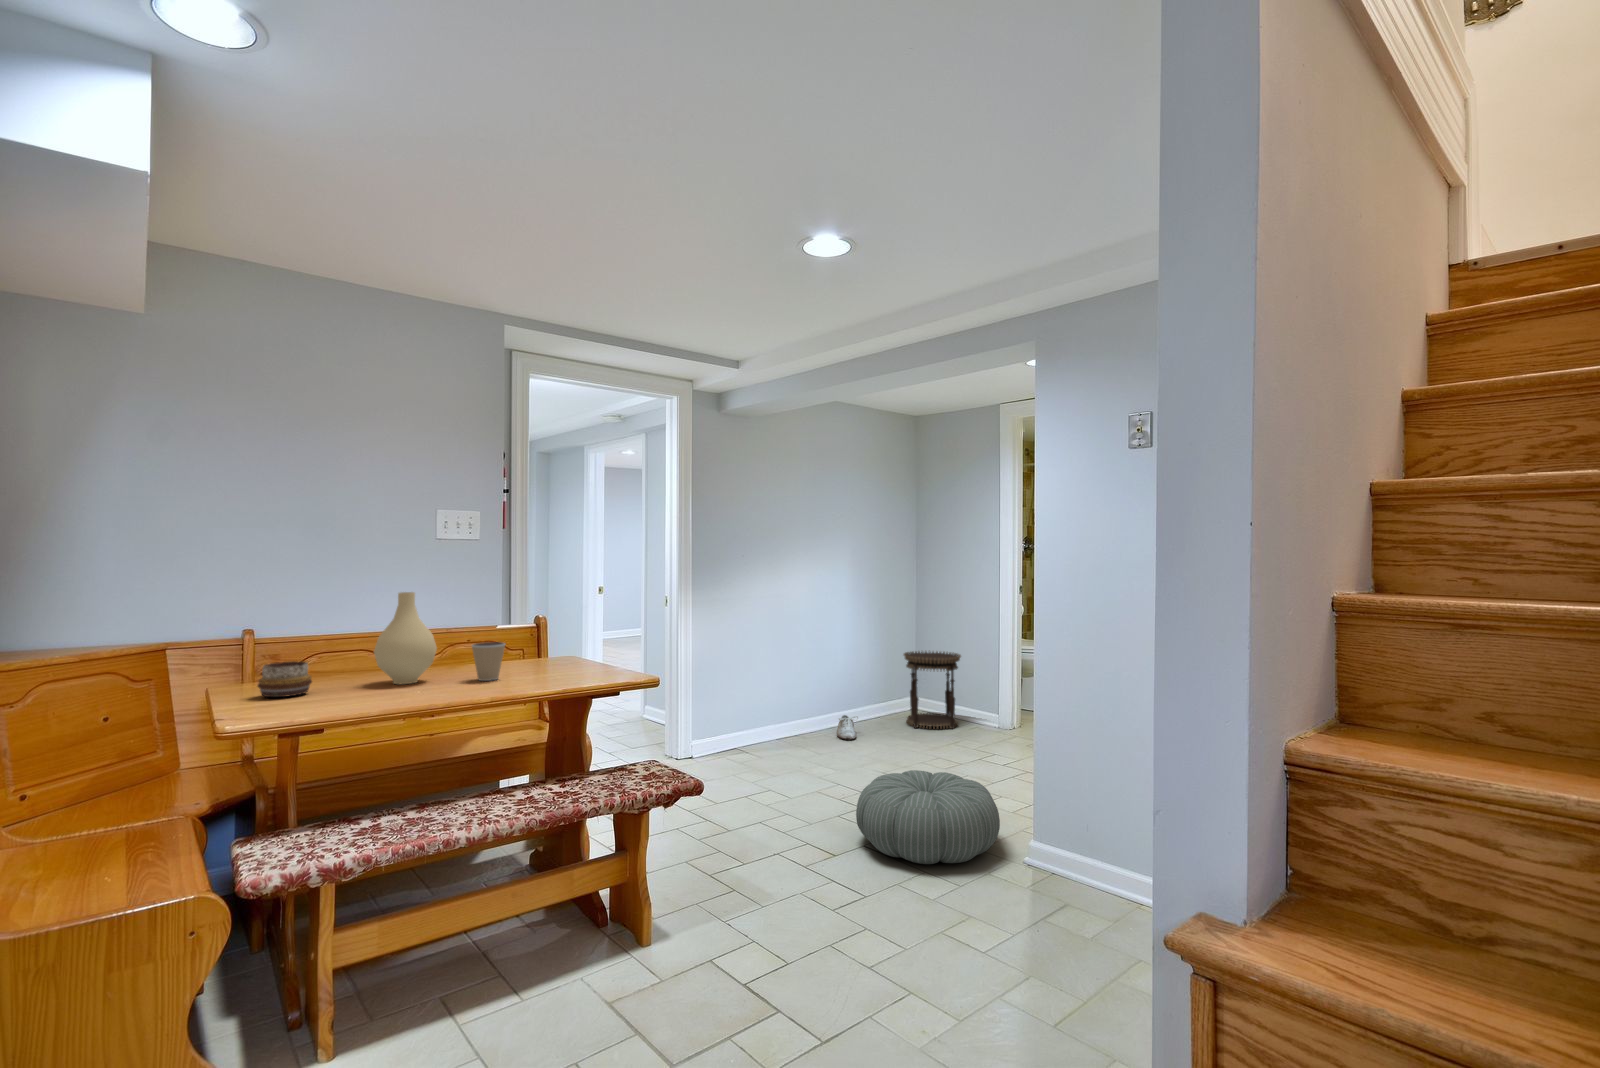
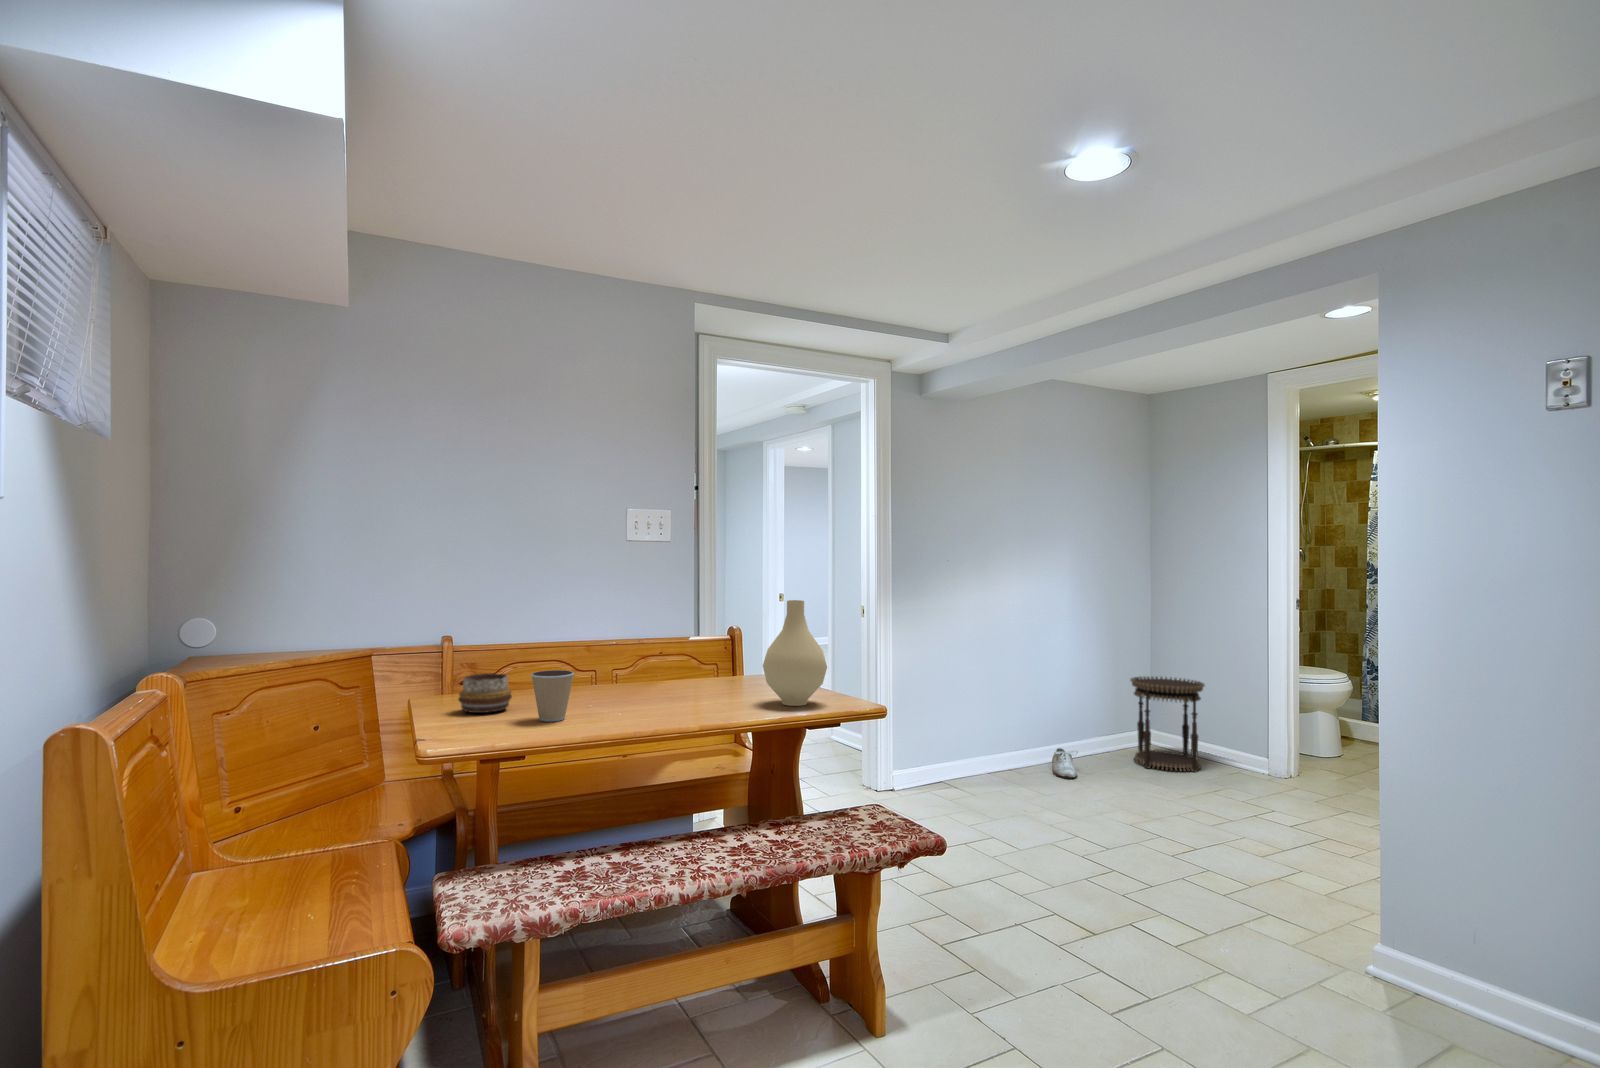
vase: present [374,592,437,684] -> present [763,600,827,706]
coffee cup: present [472,642,506,681] -> present [531,670,574,722]
pouf: present [856,770,1000,864] -> none [1111,830,1312,959]

